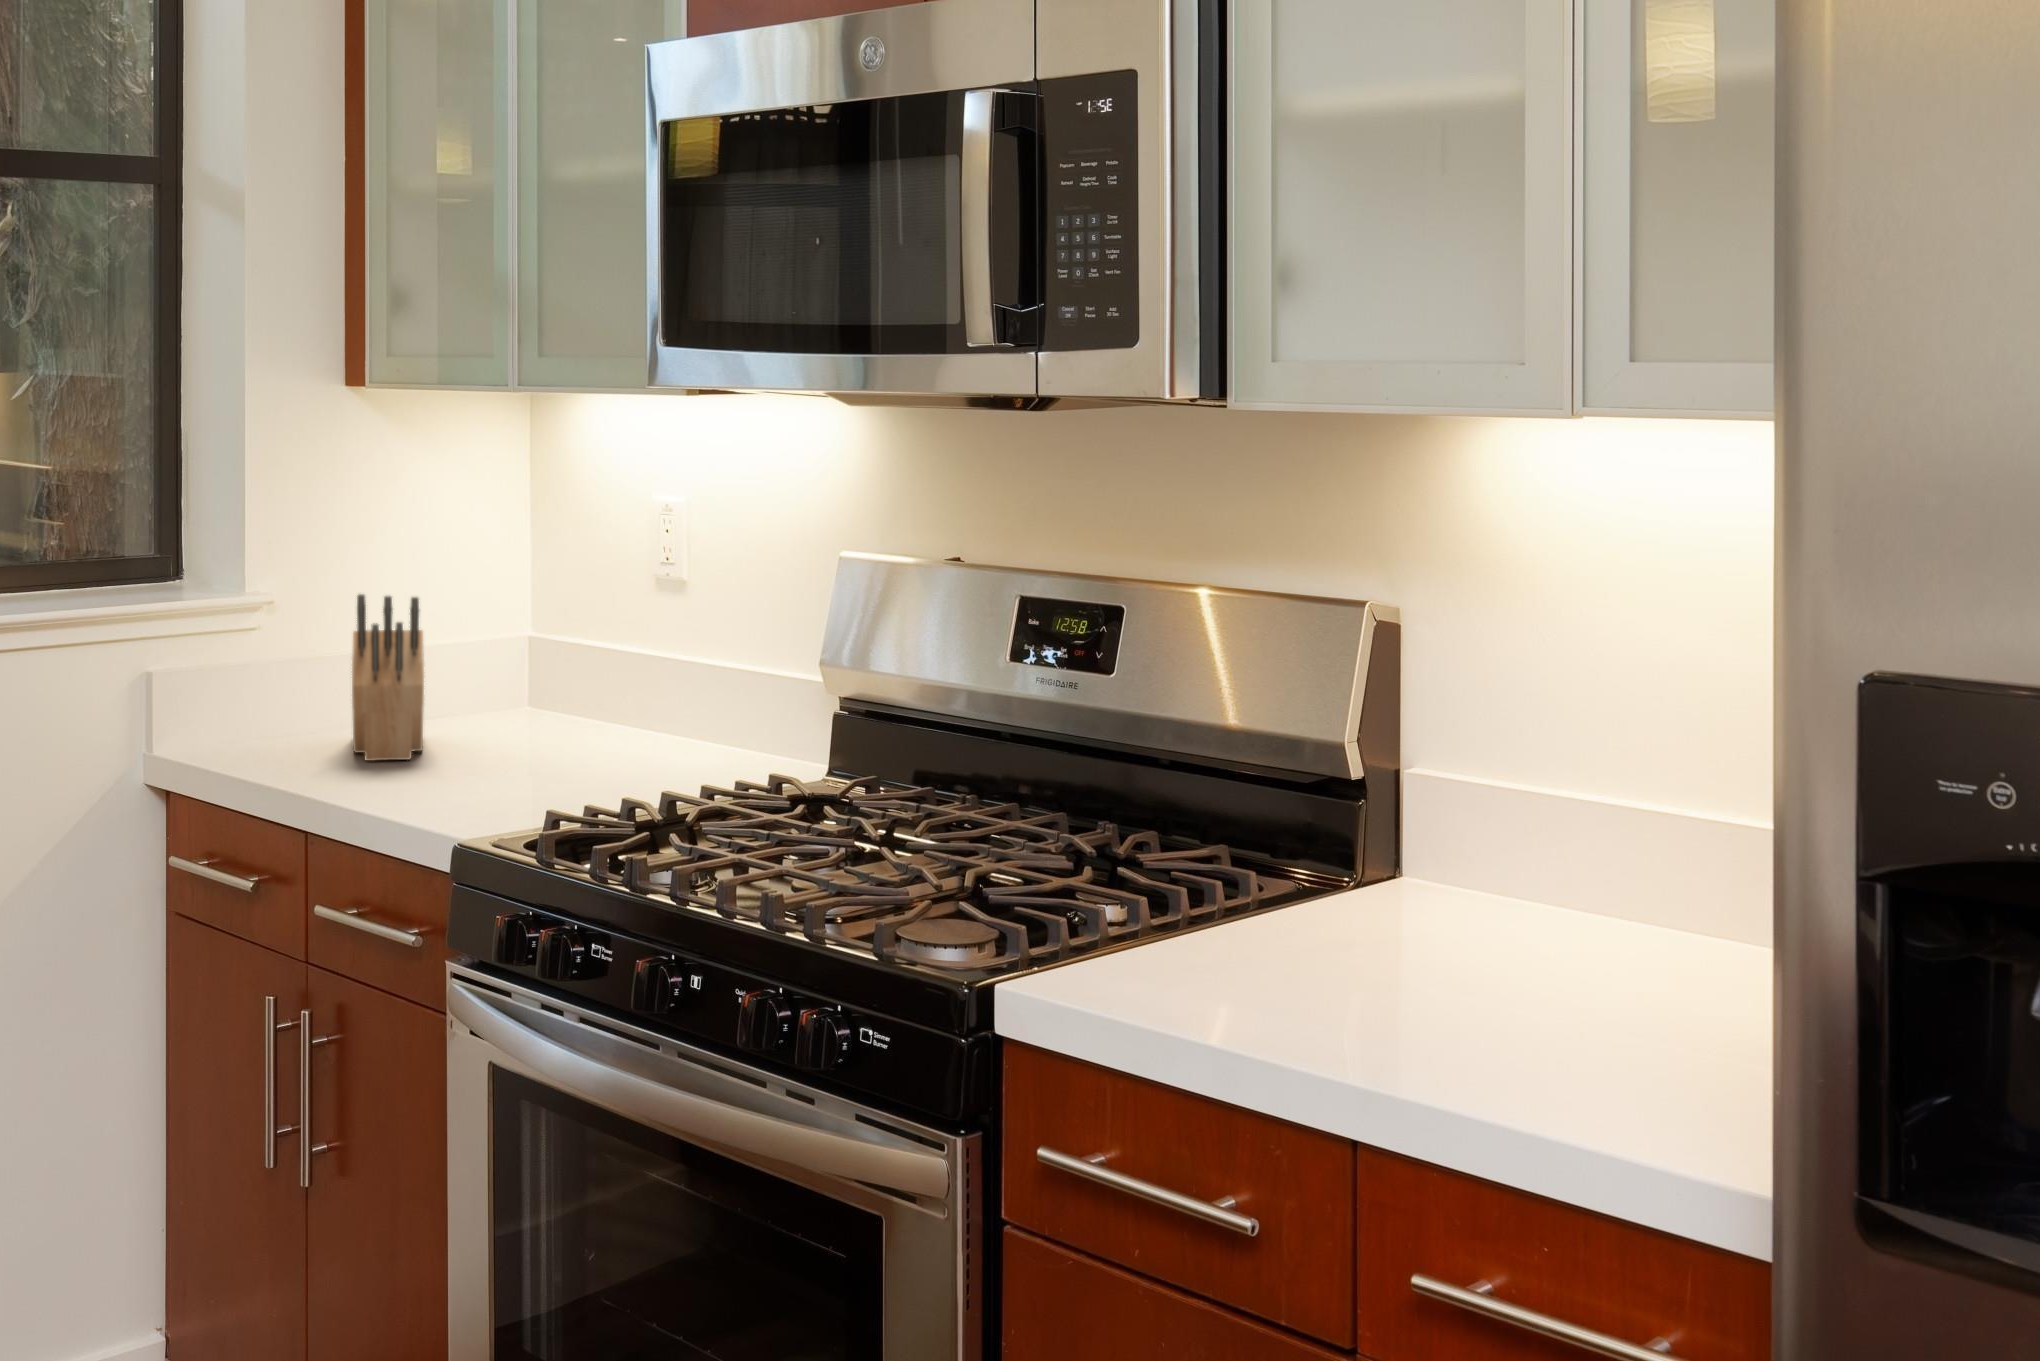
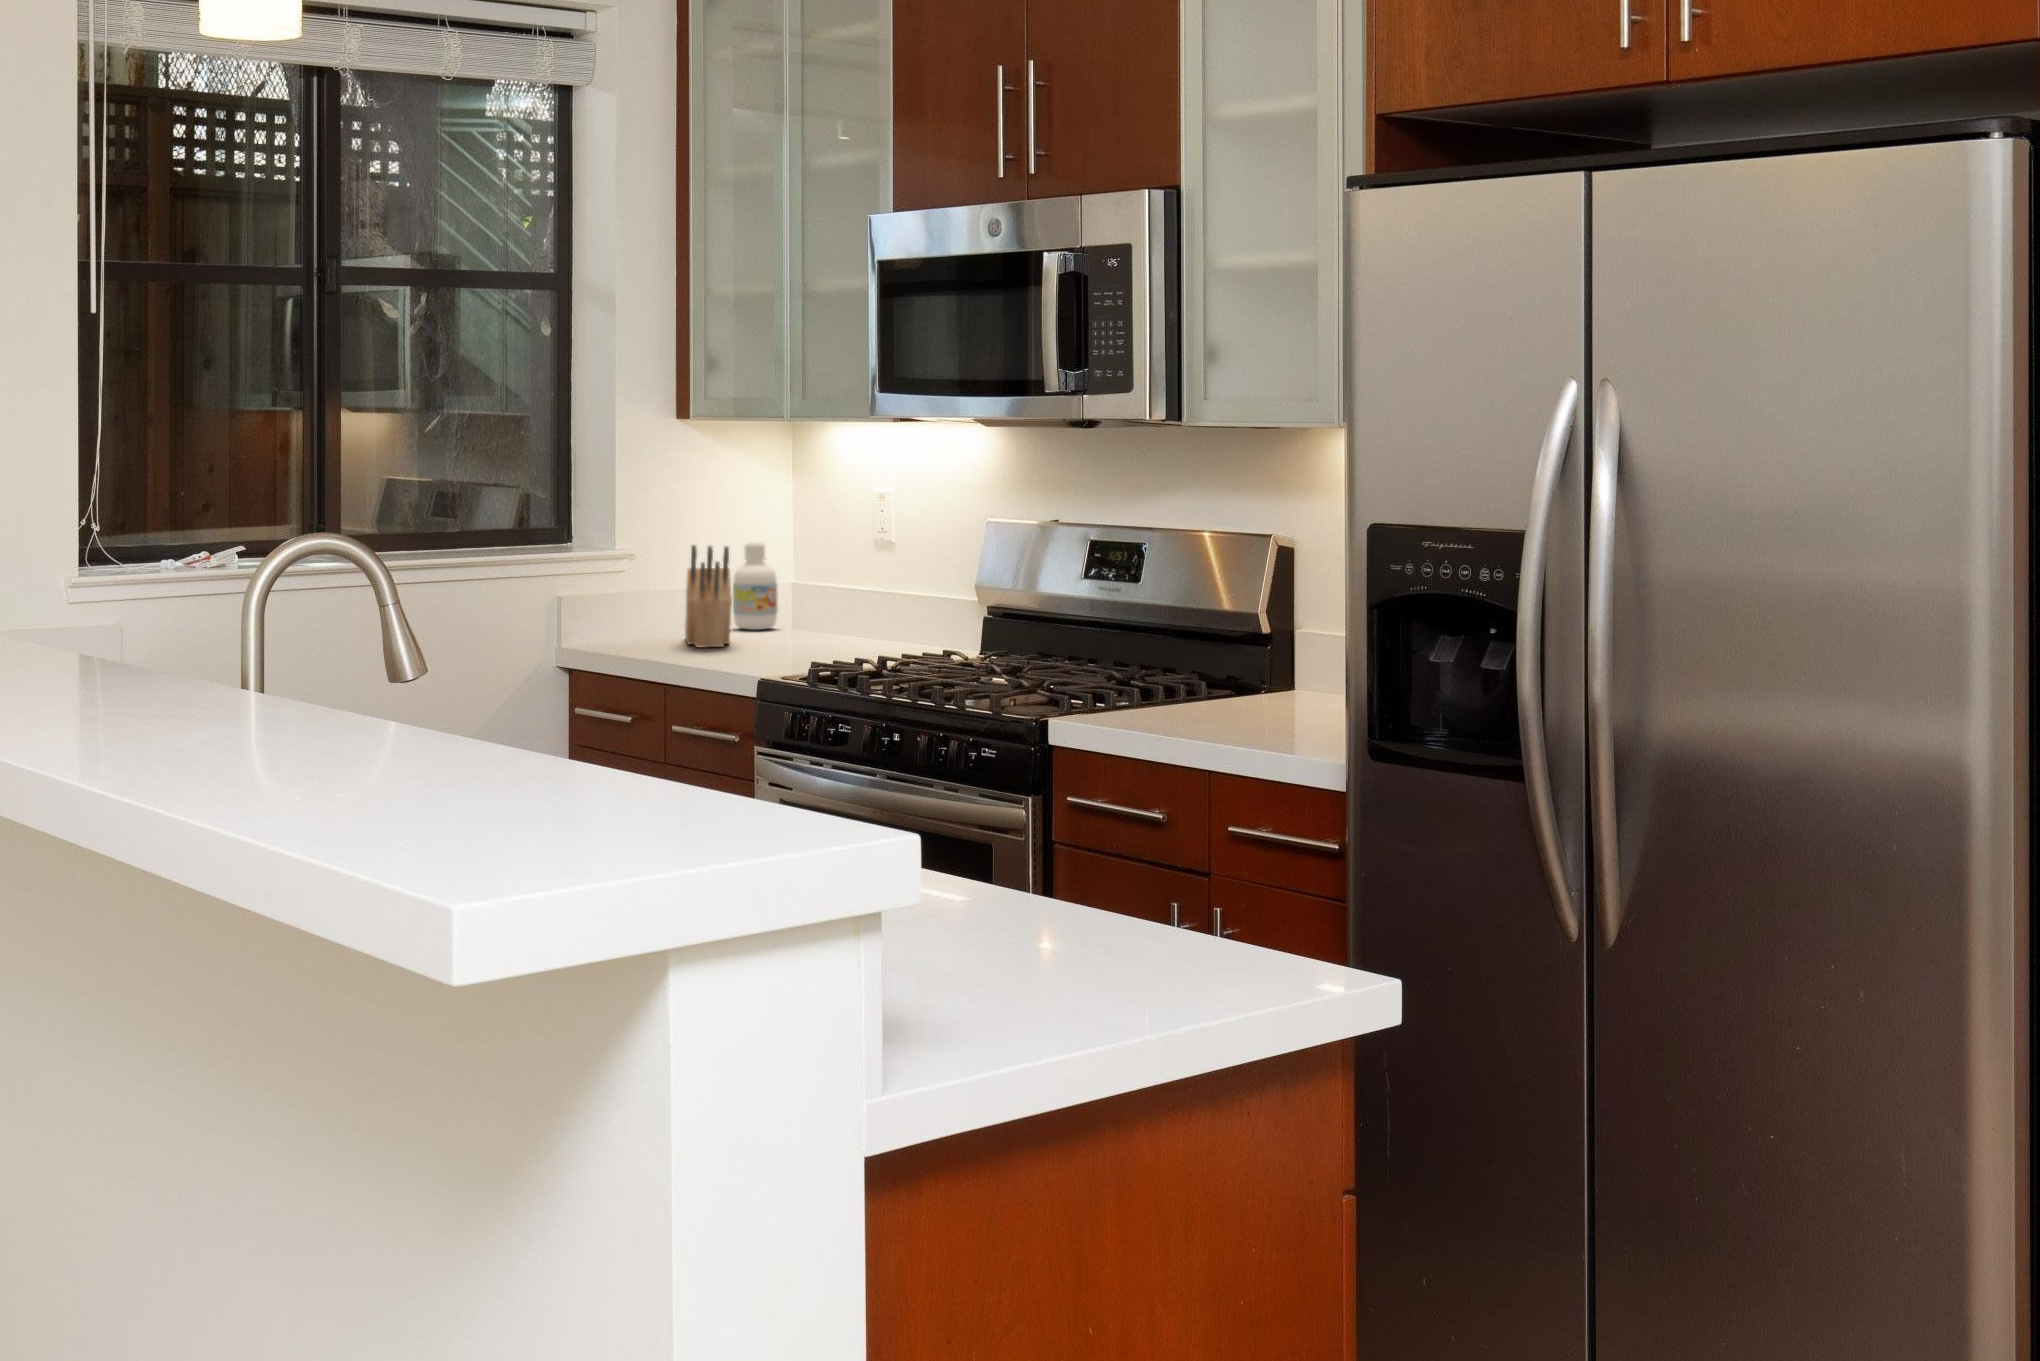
bottle: none [437,578,506,716] -> present [733,542,778,630]

